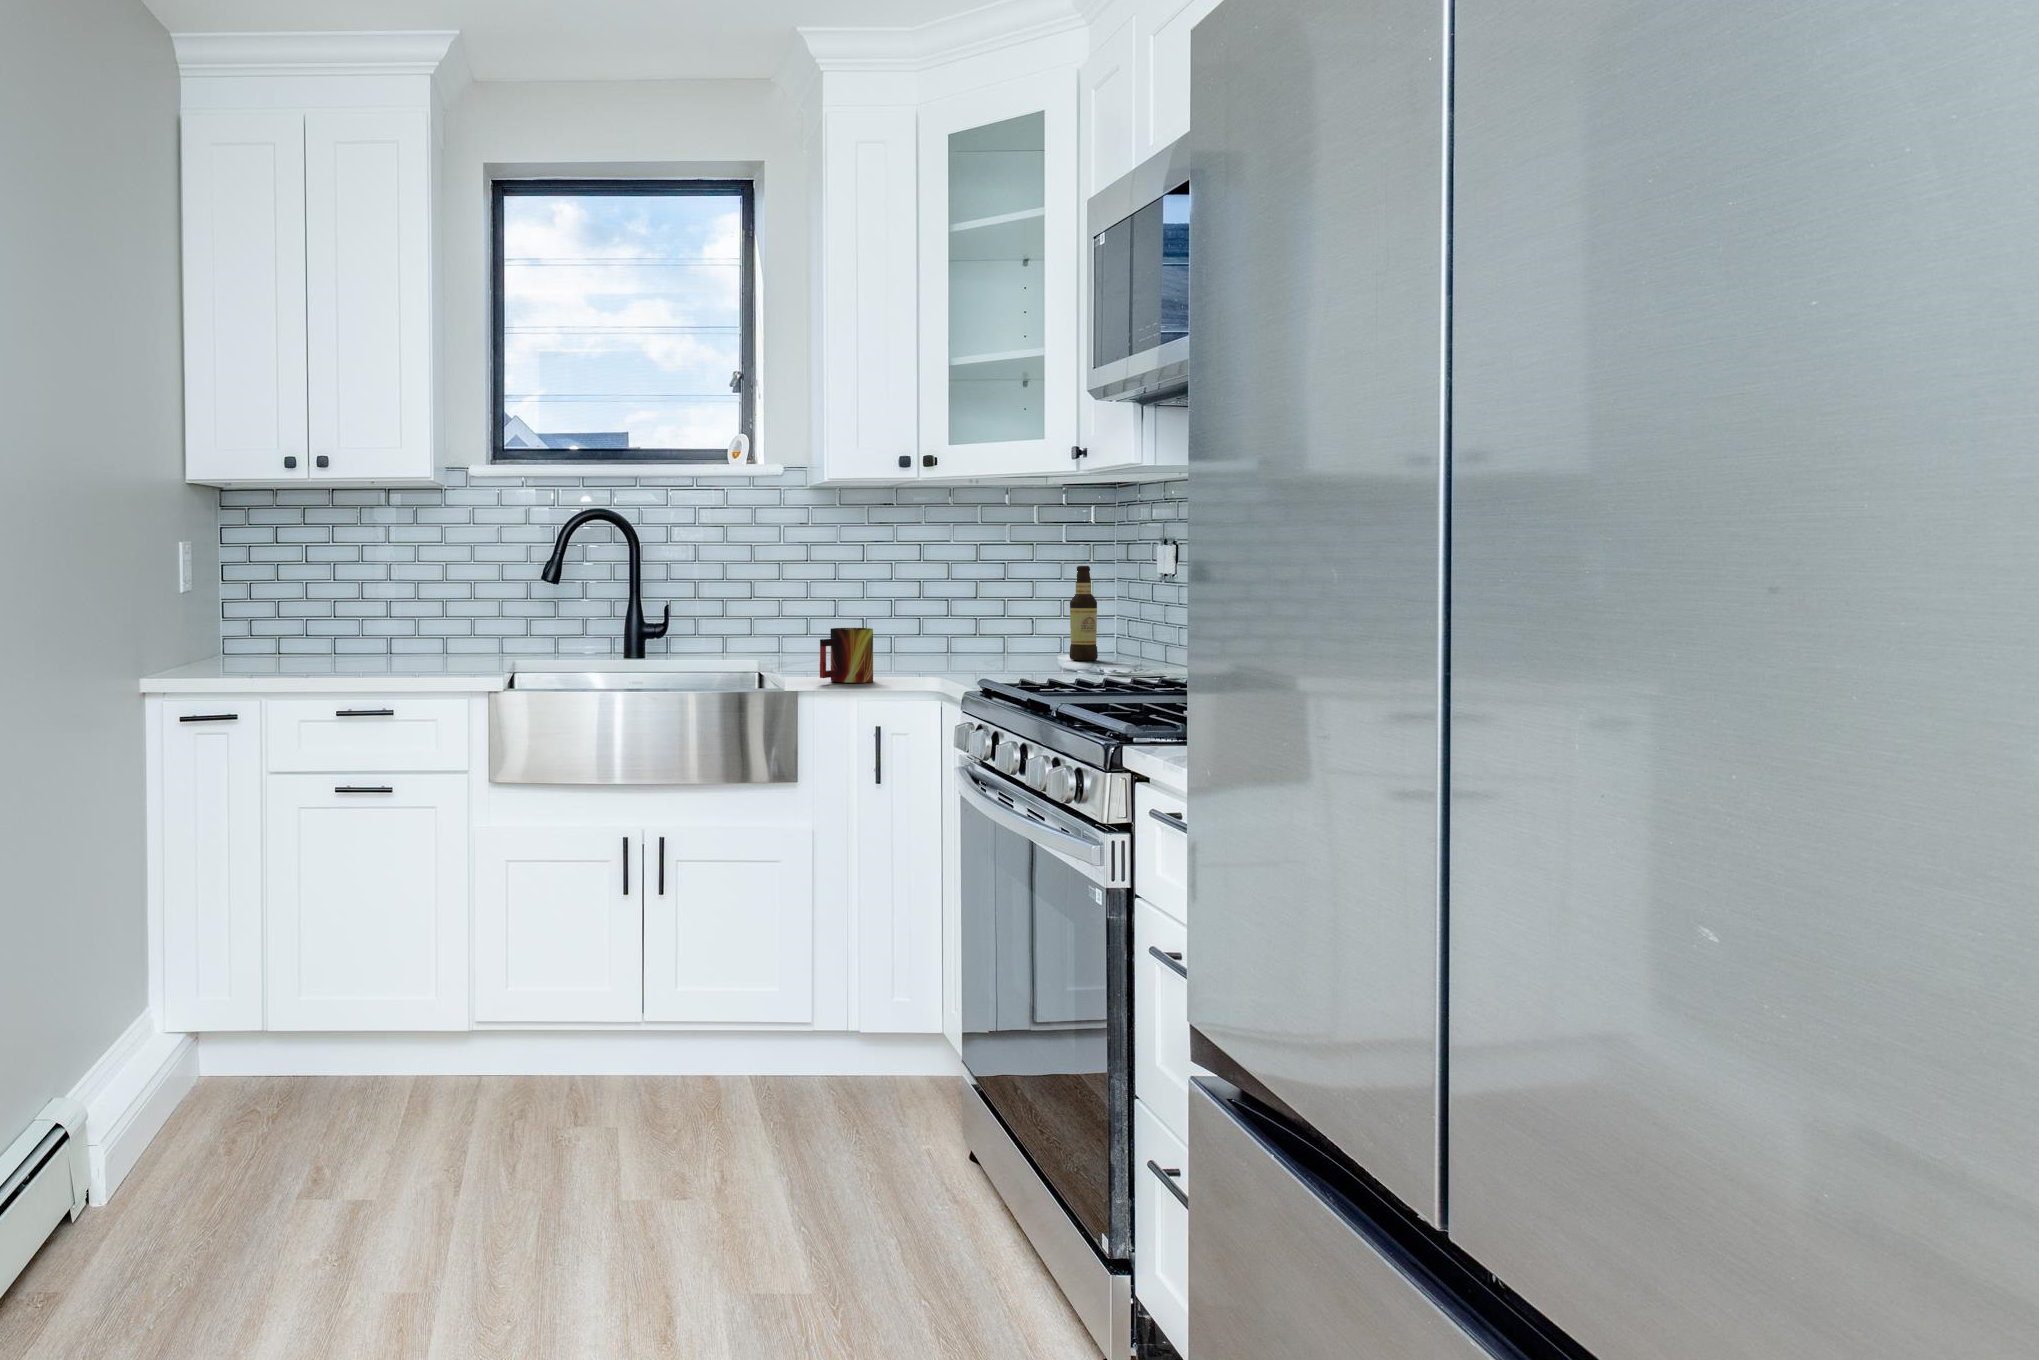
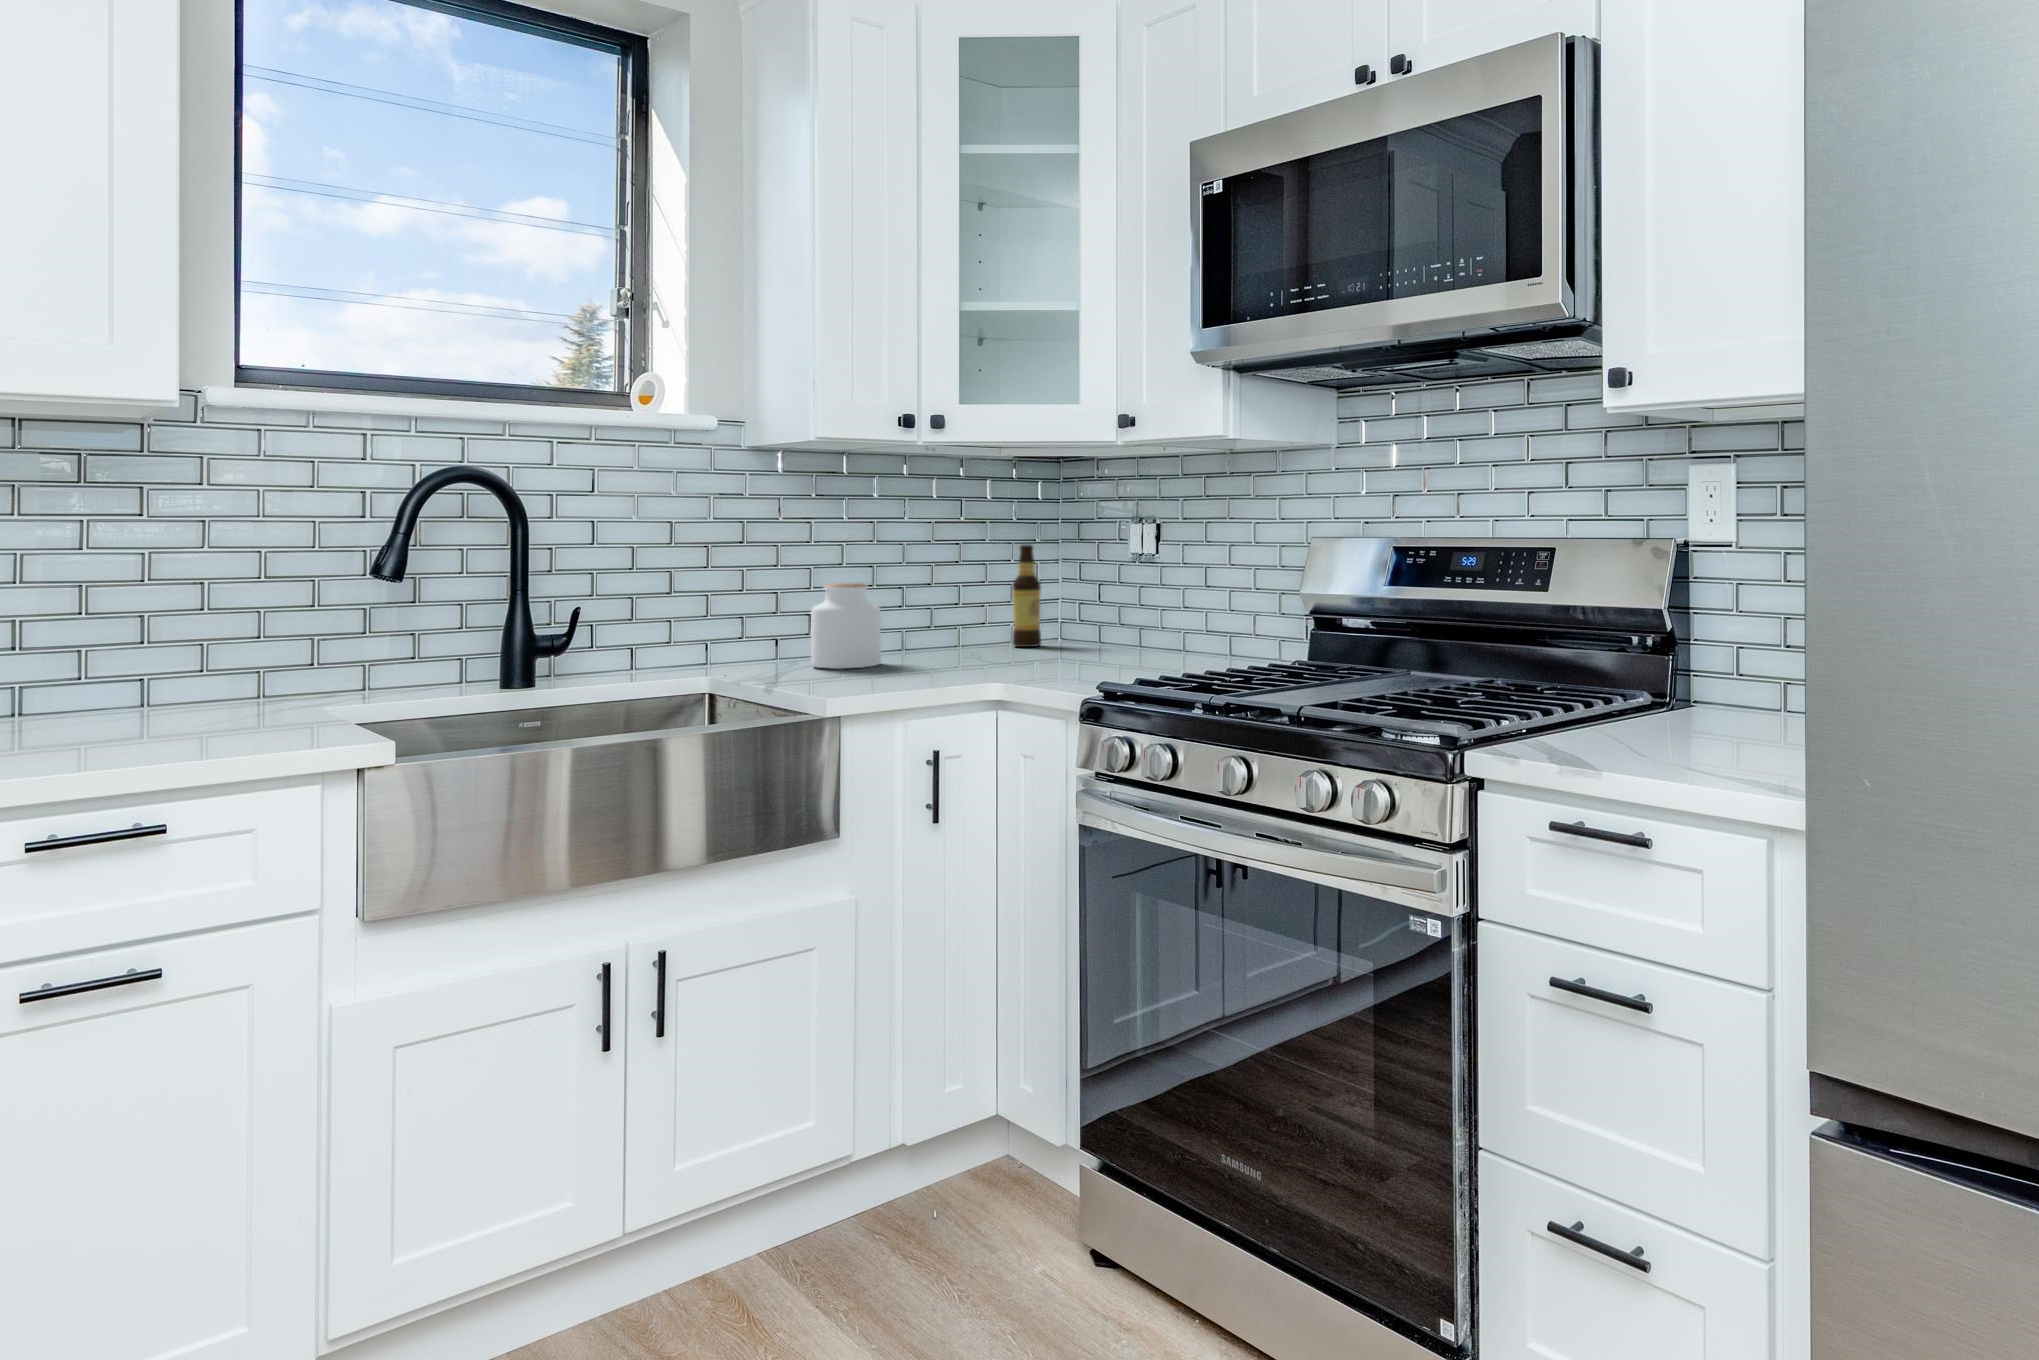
jar: none [865,596,922,665] -> present [811,583,881,669]
mug: present [820,628,873,683] -> none [880,628,934,698]

